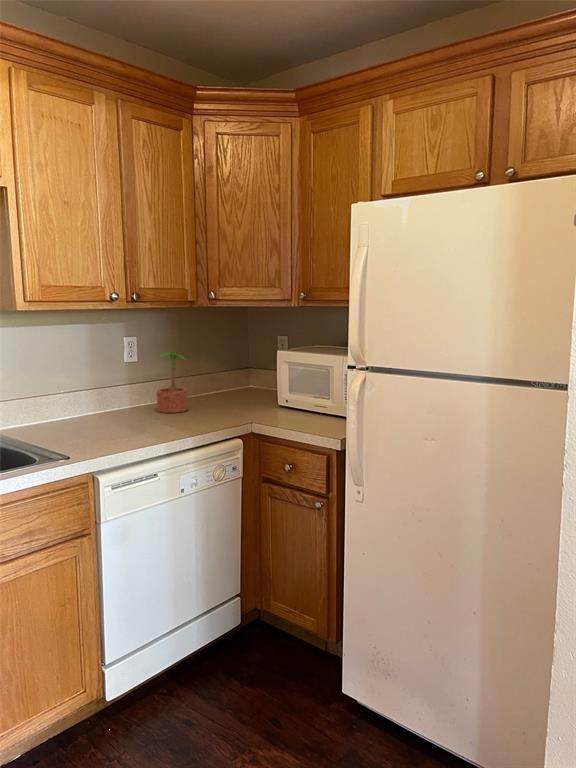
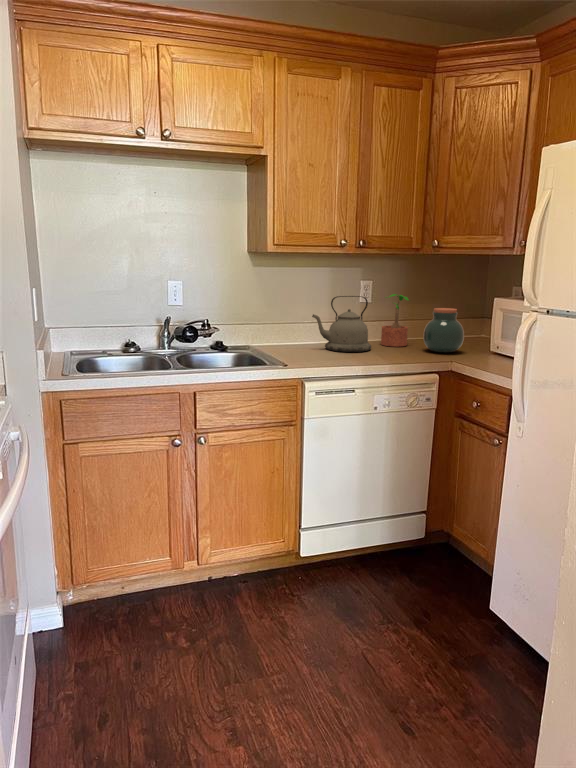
kettle: none [79,358,154,427] -> present [312,296,371,352]
jar: none [209,365,252,414] -> present [423,308,464,353]

